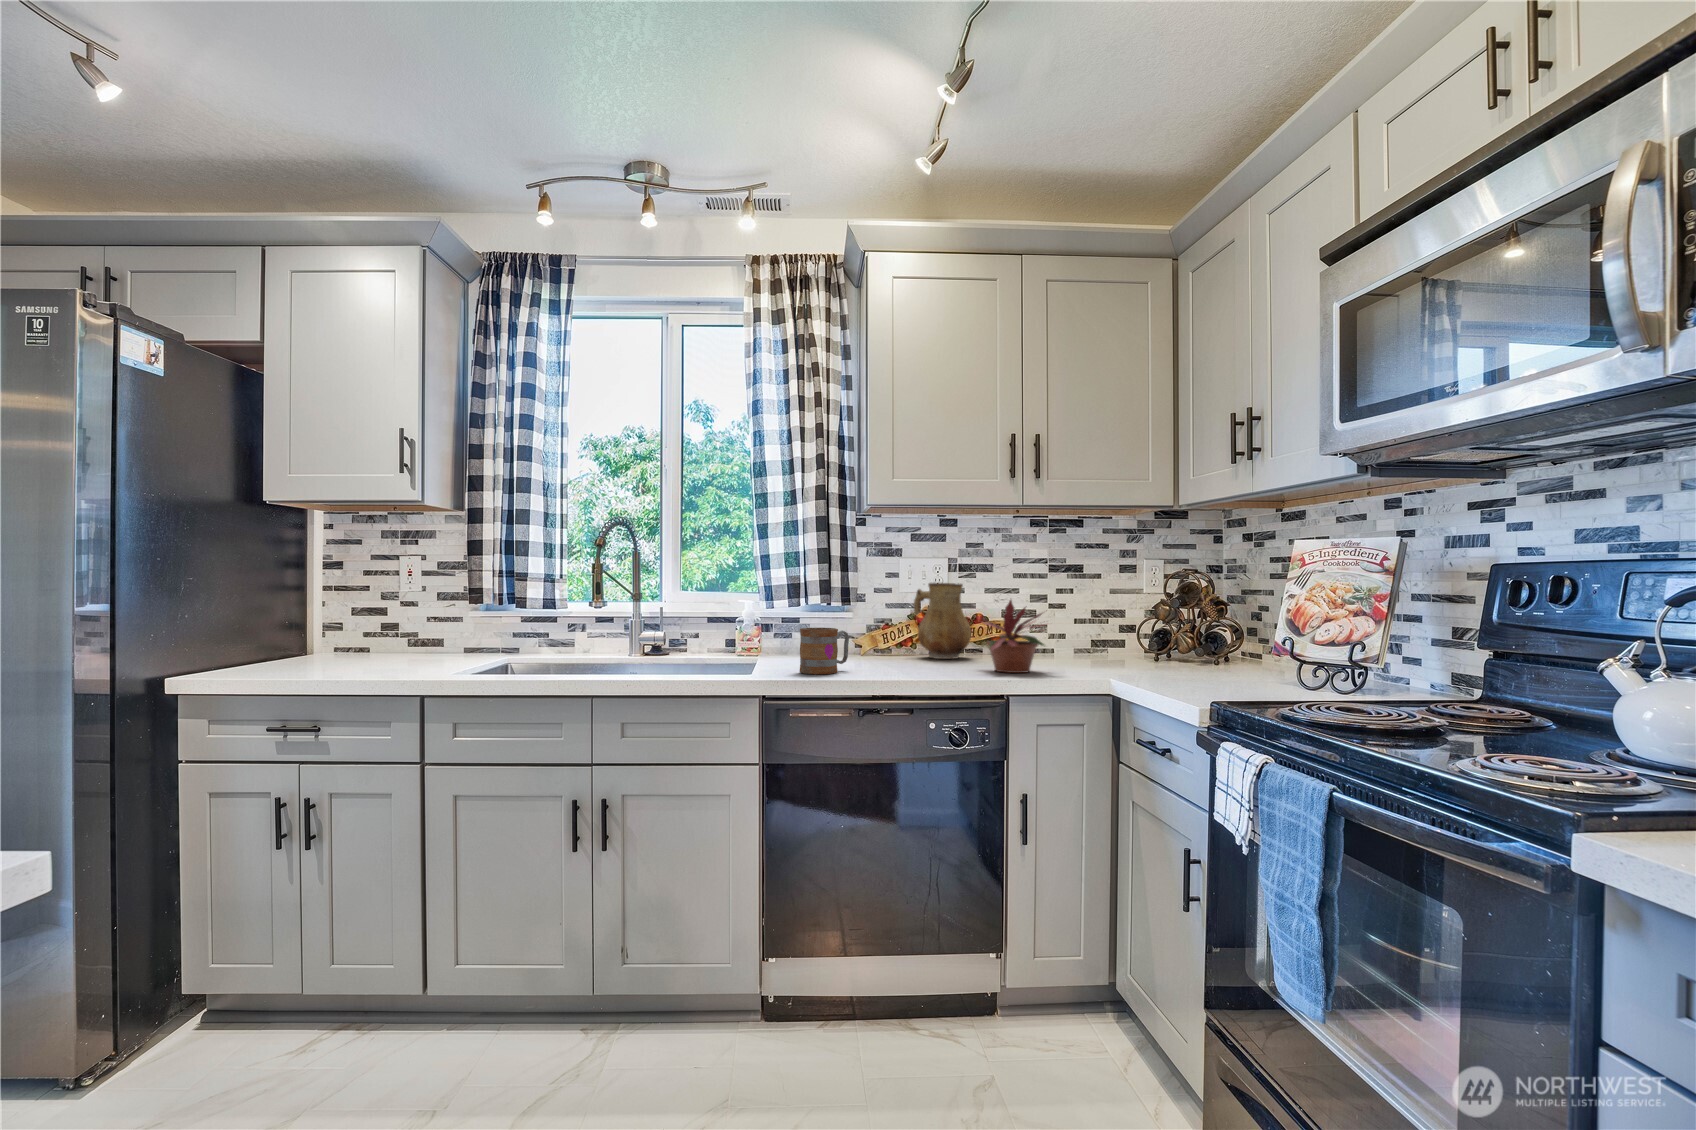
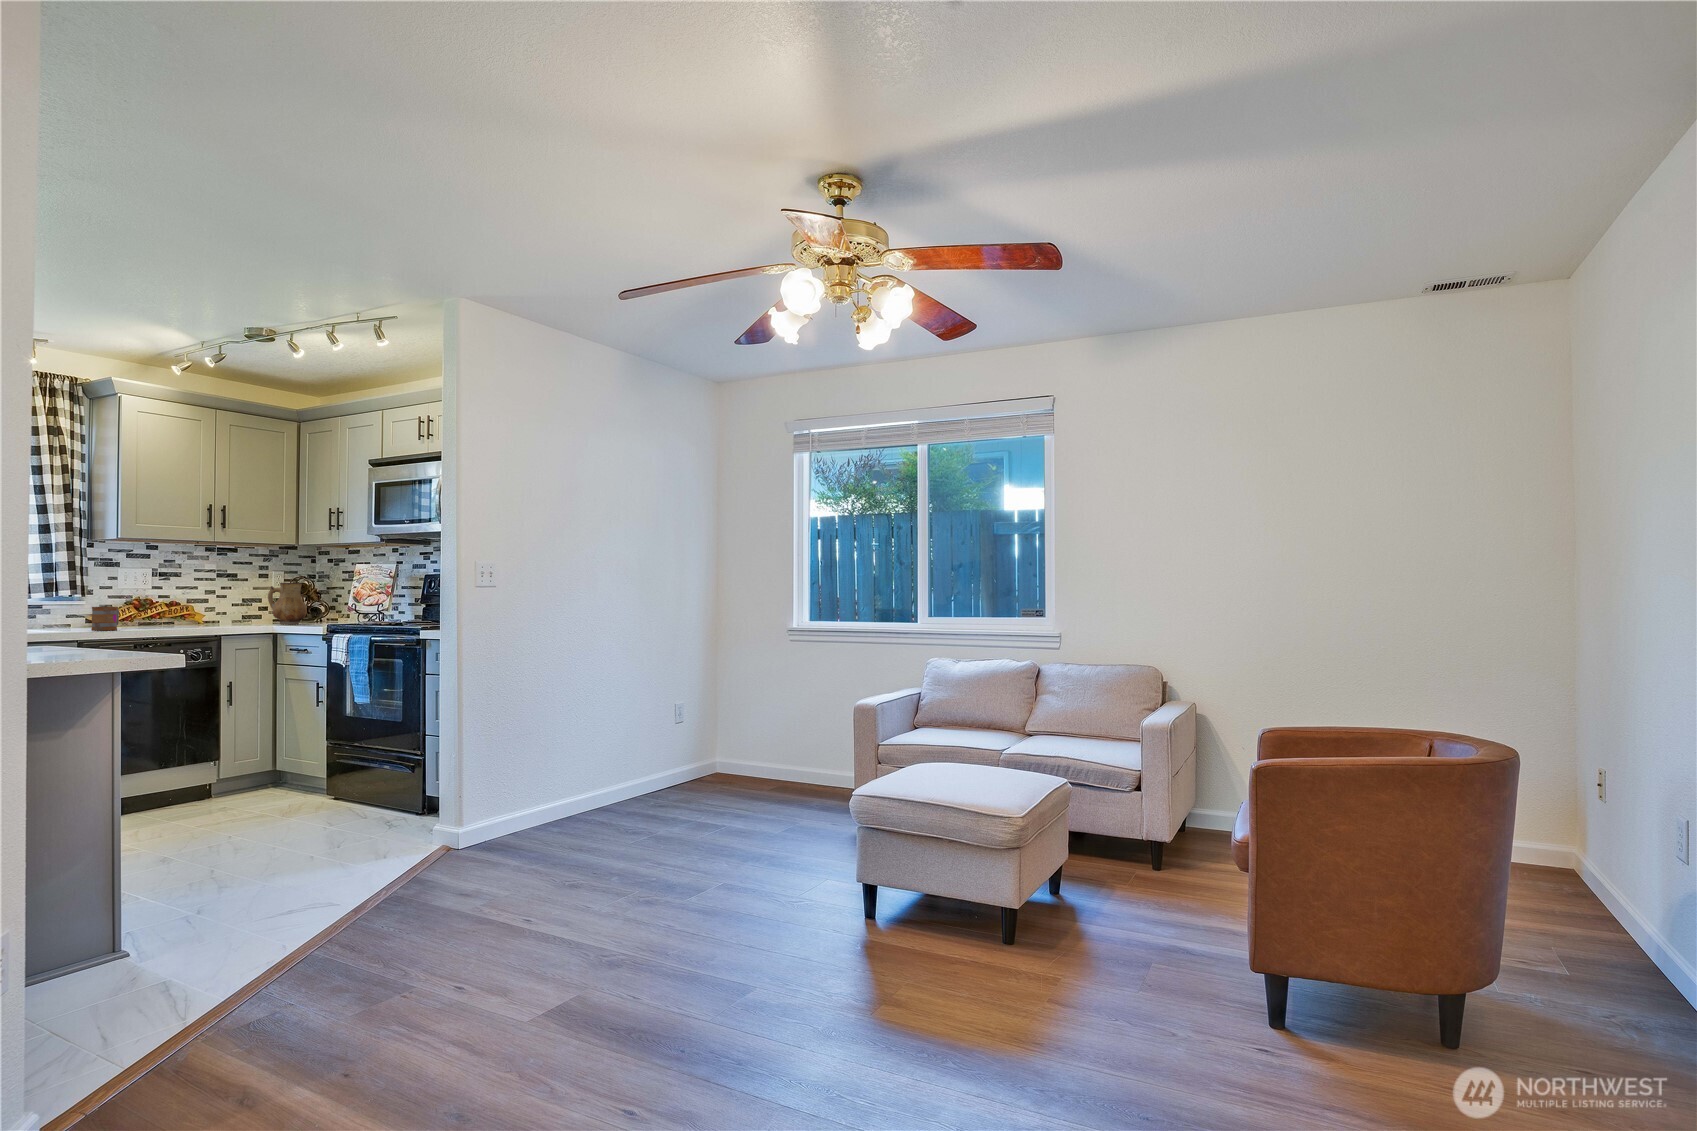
ceramic pitcher: present [914,583,971,659] -> present [268,583,307,625]
potted plant: present [983,600,1044,673] -> none [190,589,244,627]

